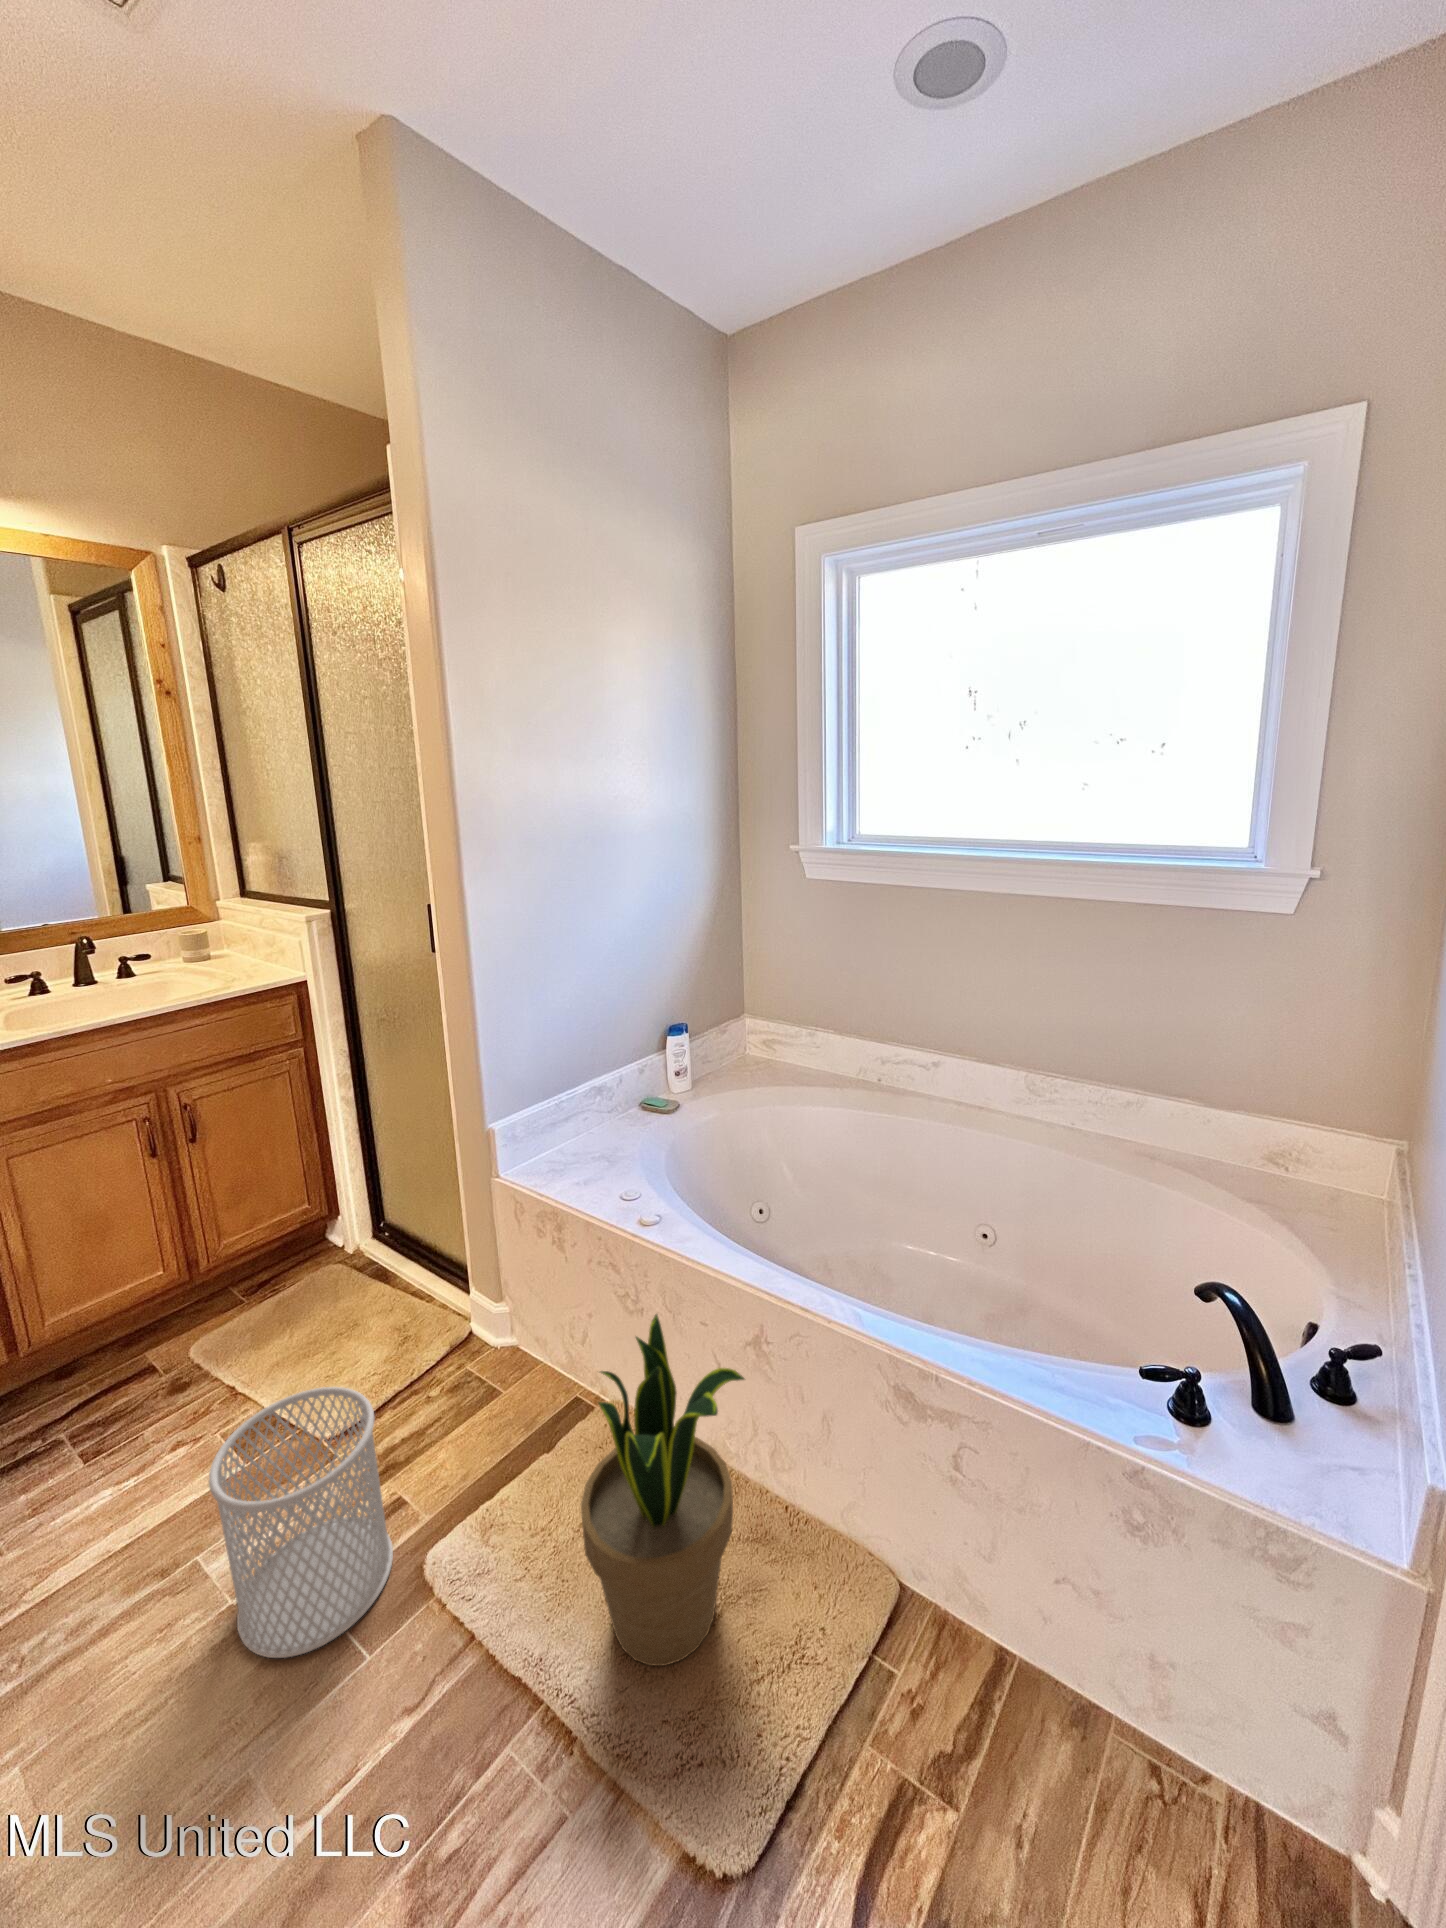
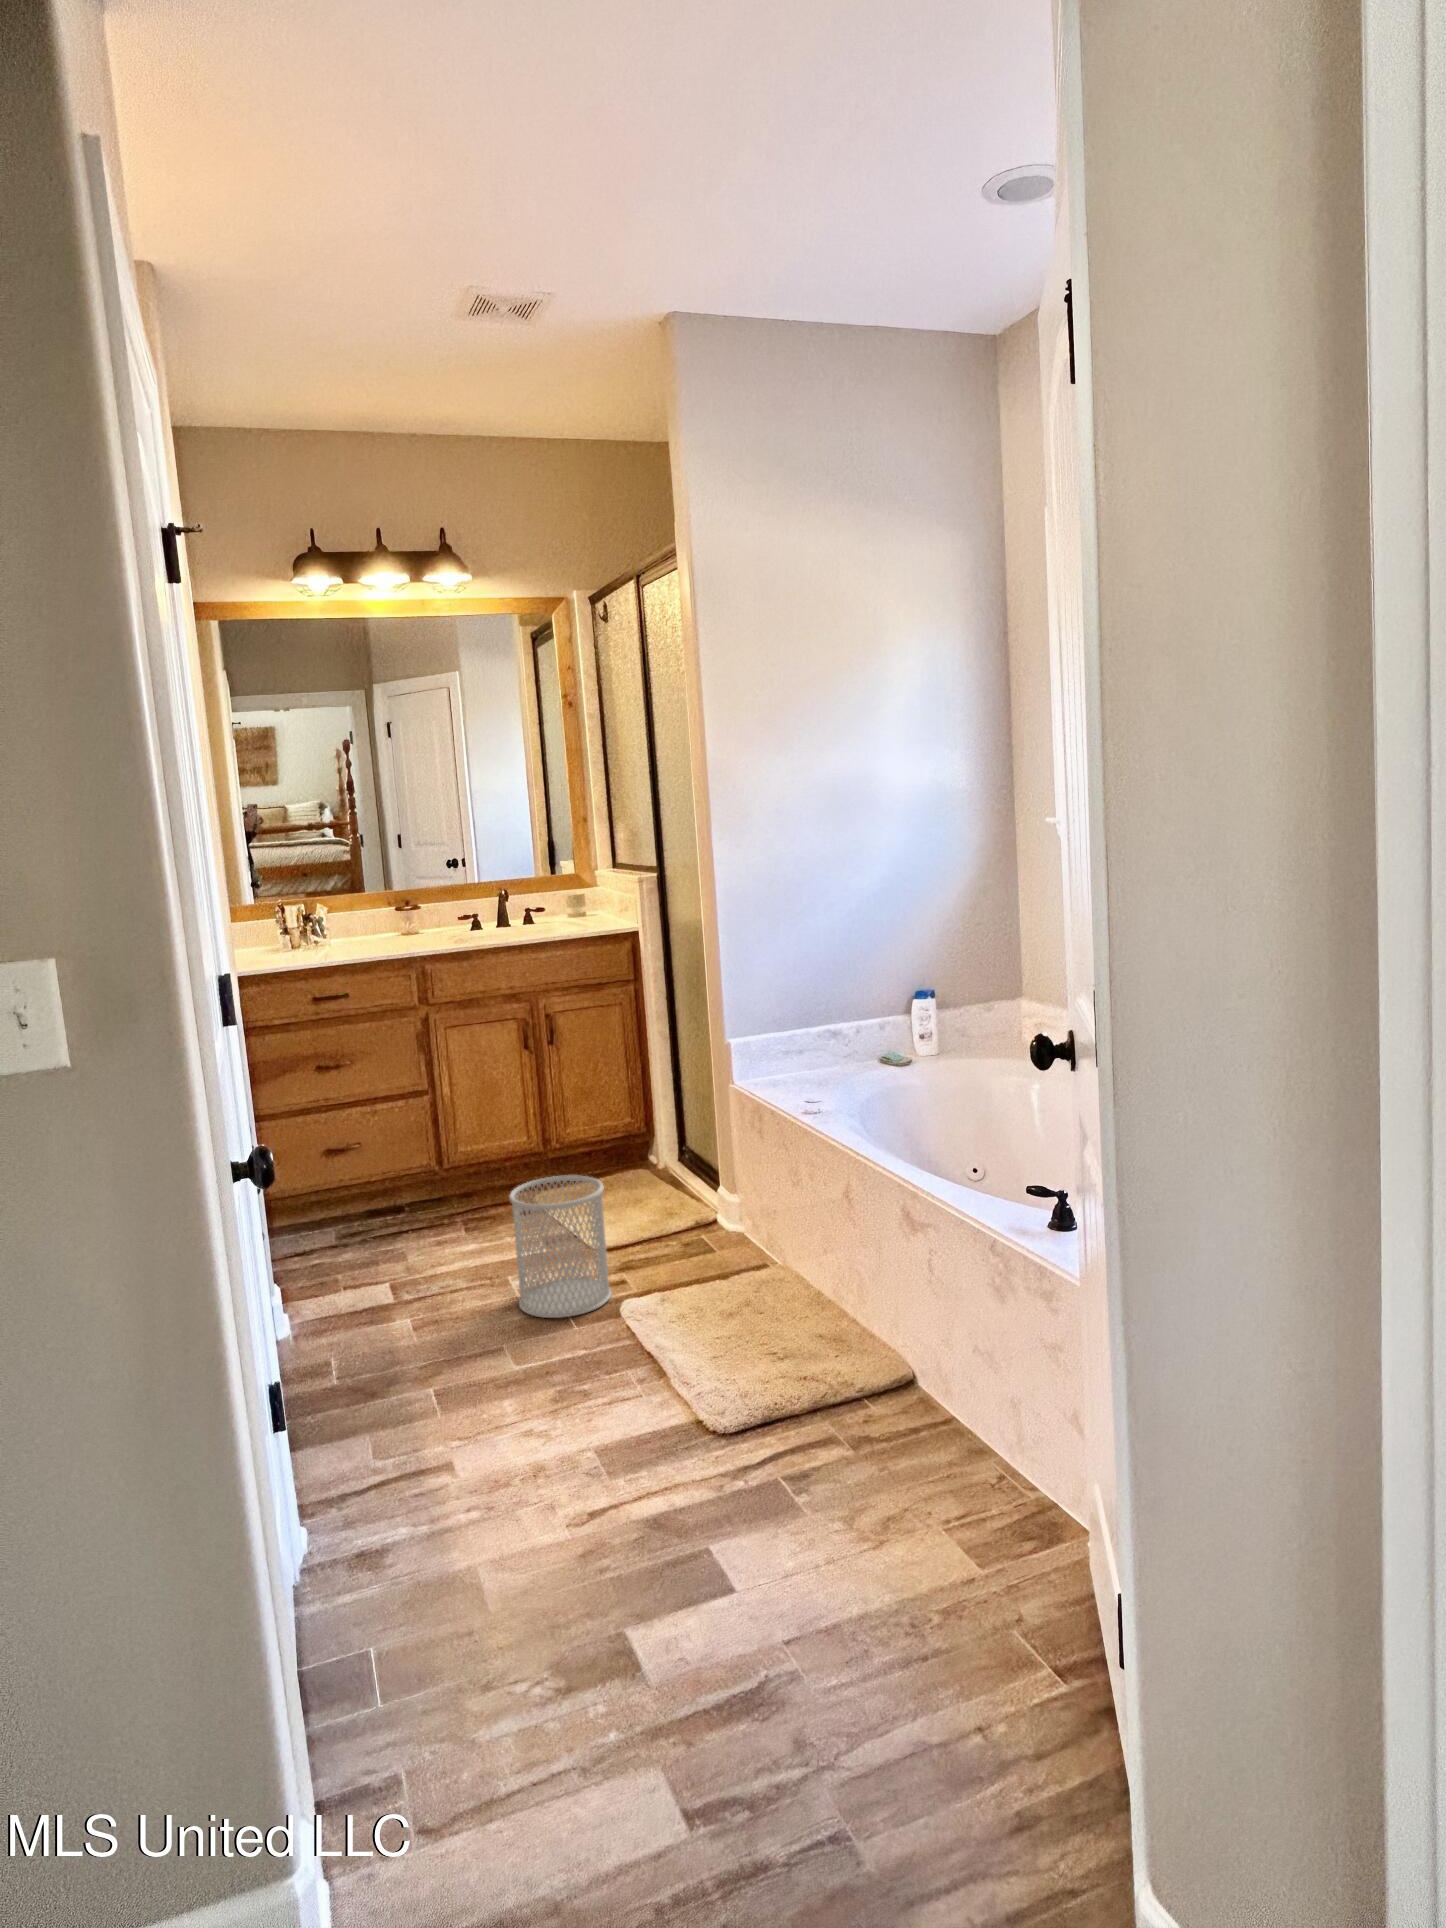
potted plant: present [581,1314,744,1666] -> none [692,1145,810,1369]

